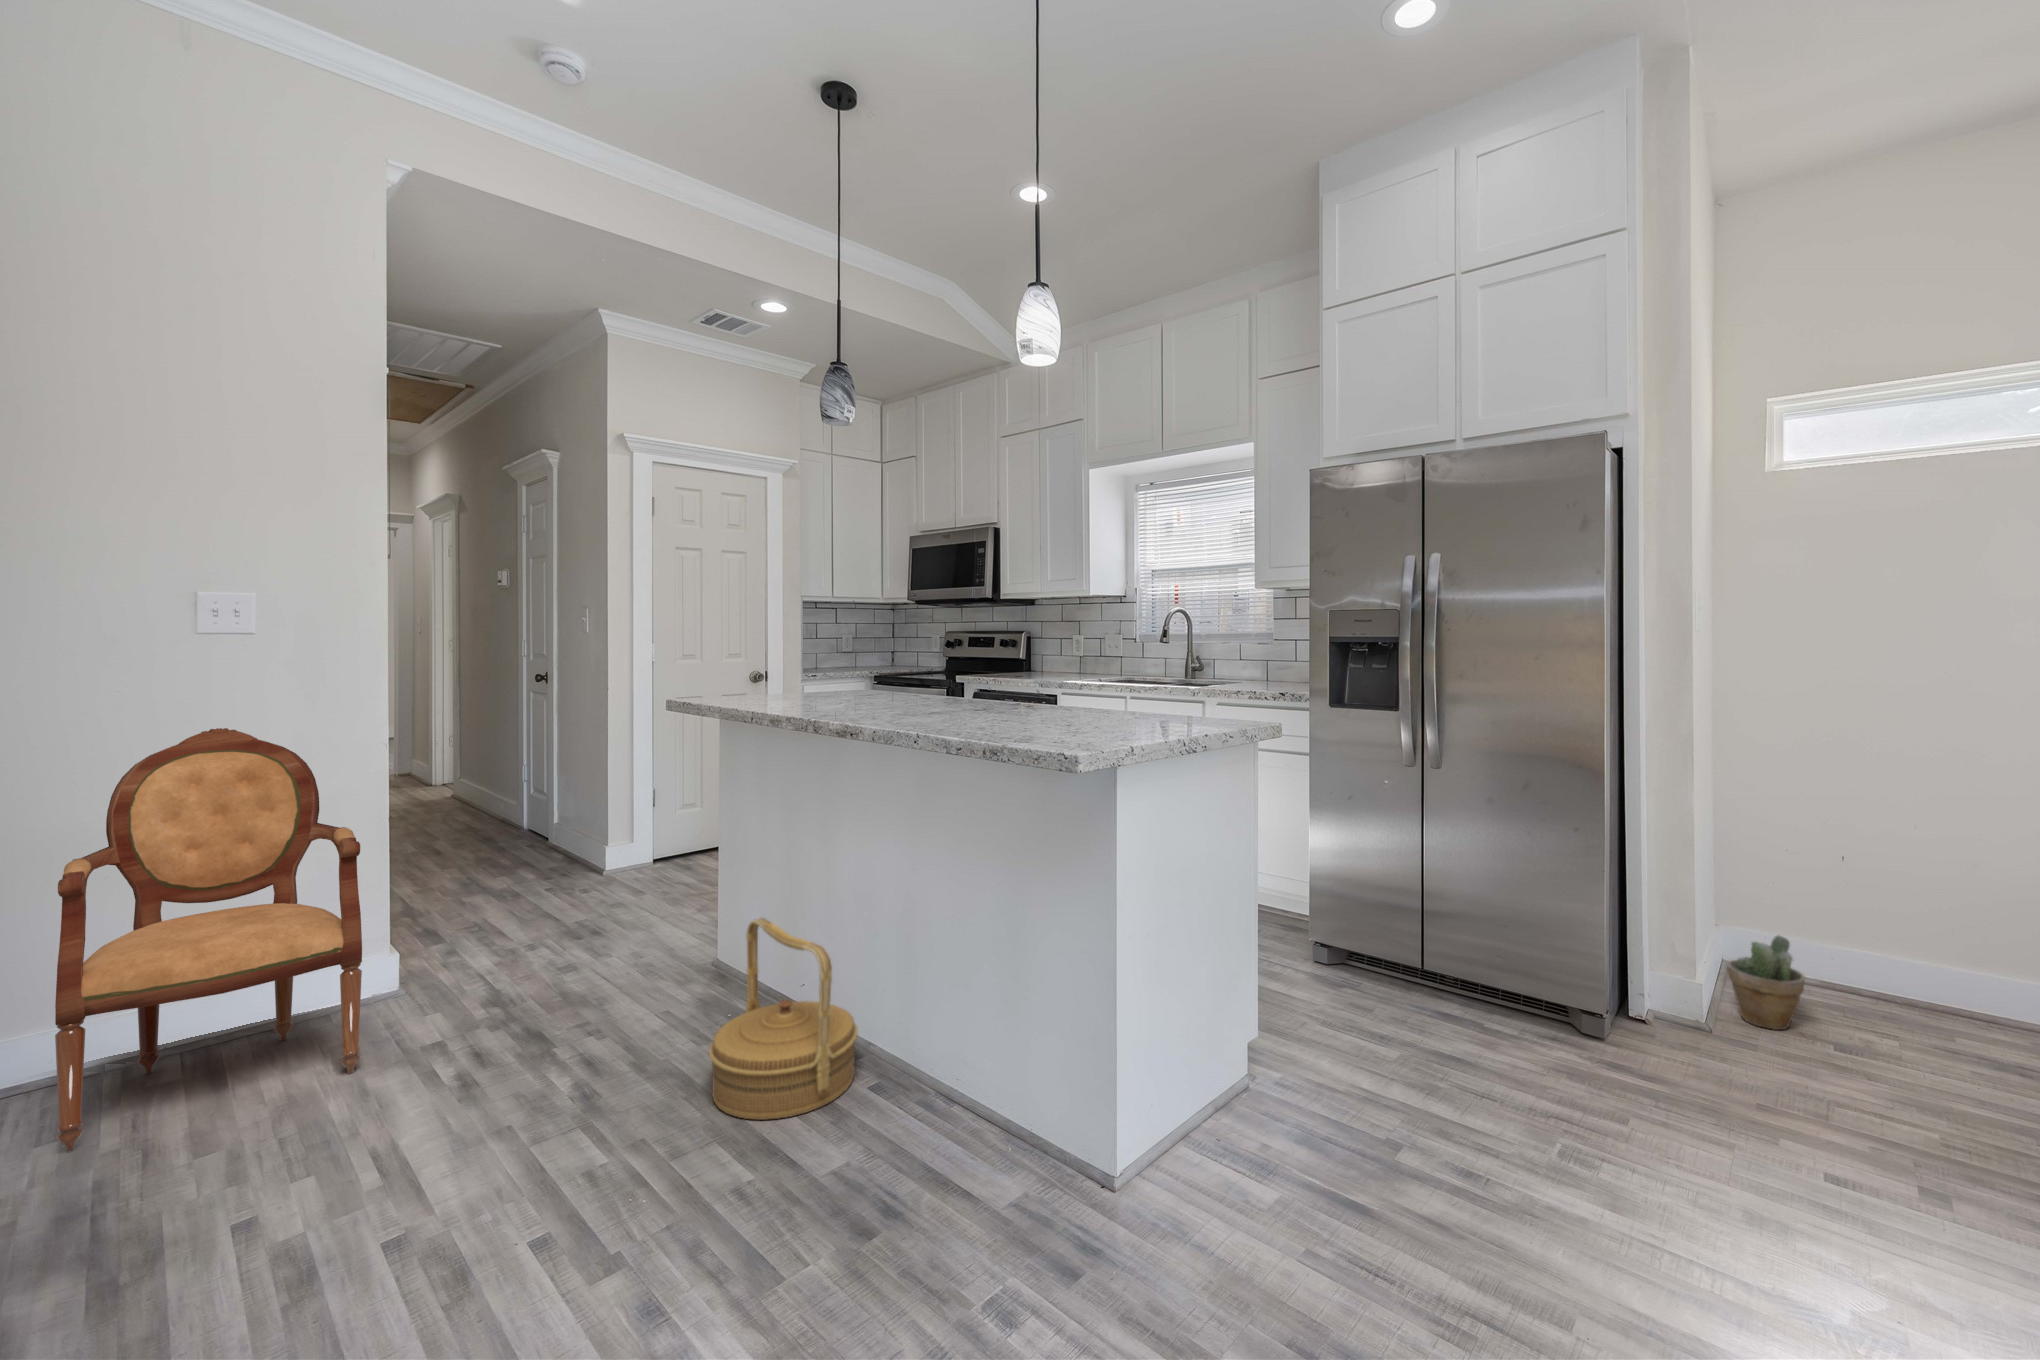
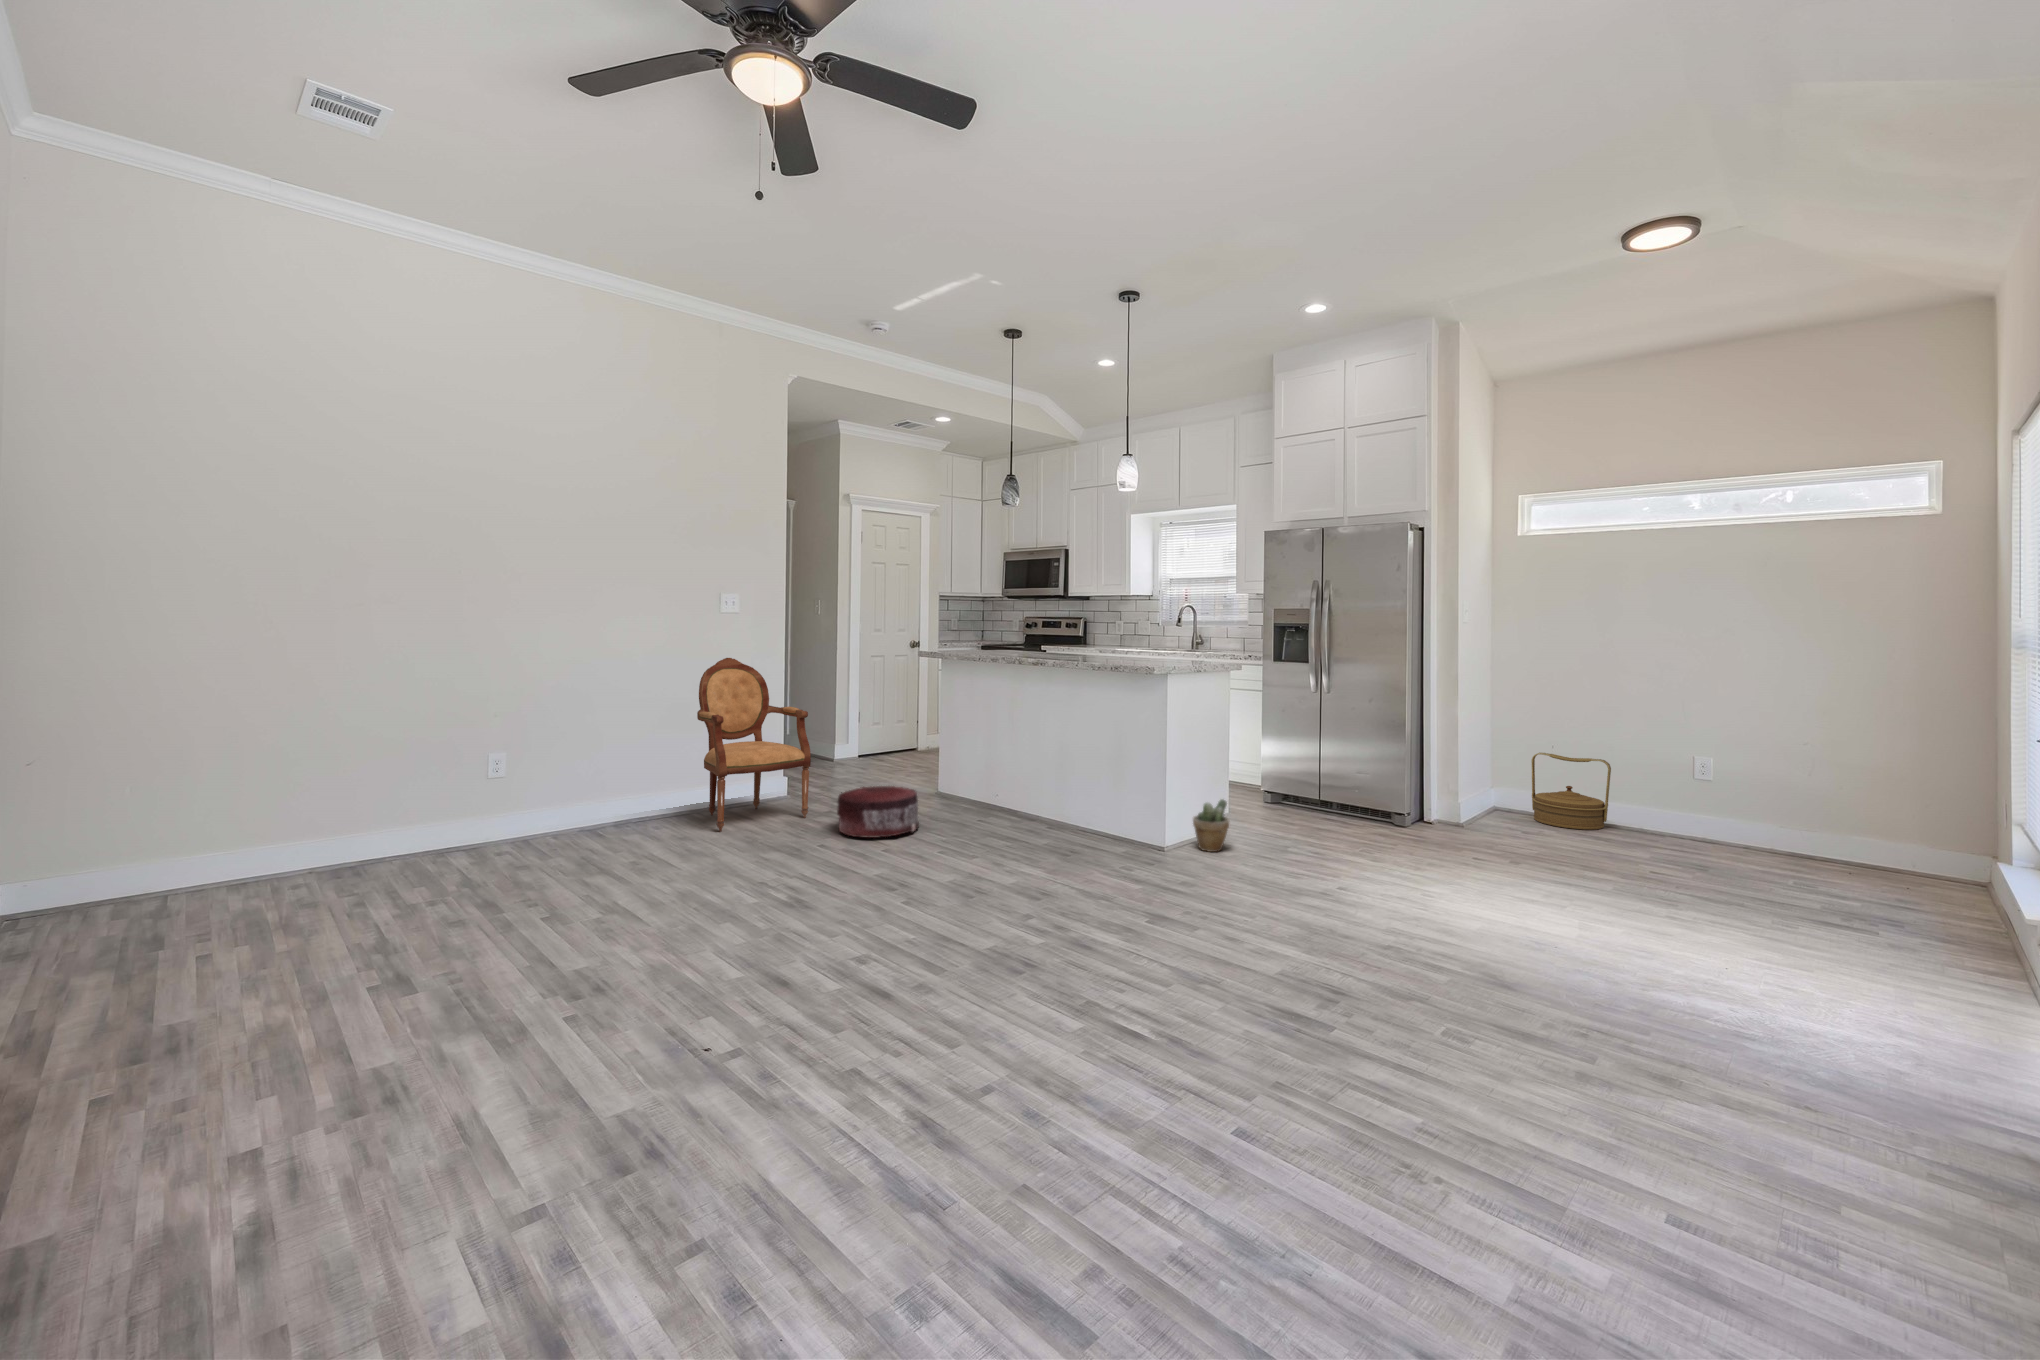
woven basket: present [709,918,858,1120] -> present [1532,753,1611,830]
potted plant: present [1727,935,1805,1030] -> present [1193,799,1229,852]
pouf: none [345,1003,575,1172] -> present [837,786,919,838]

